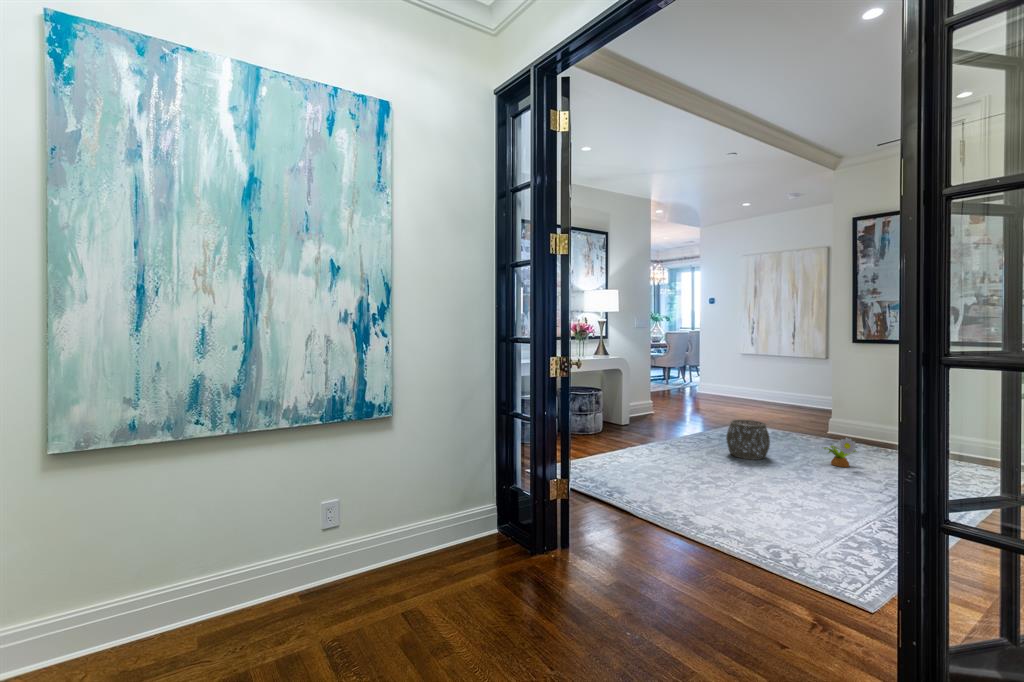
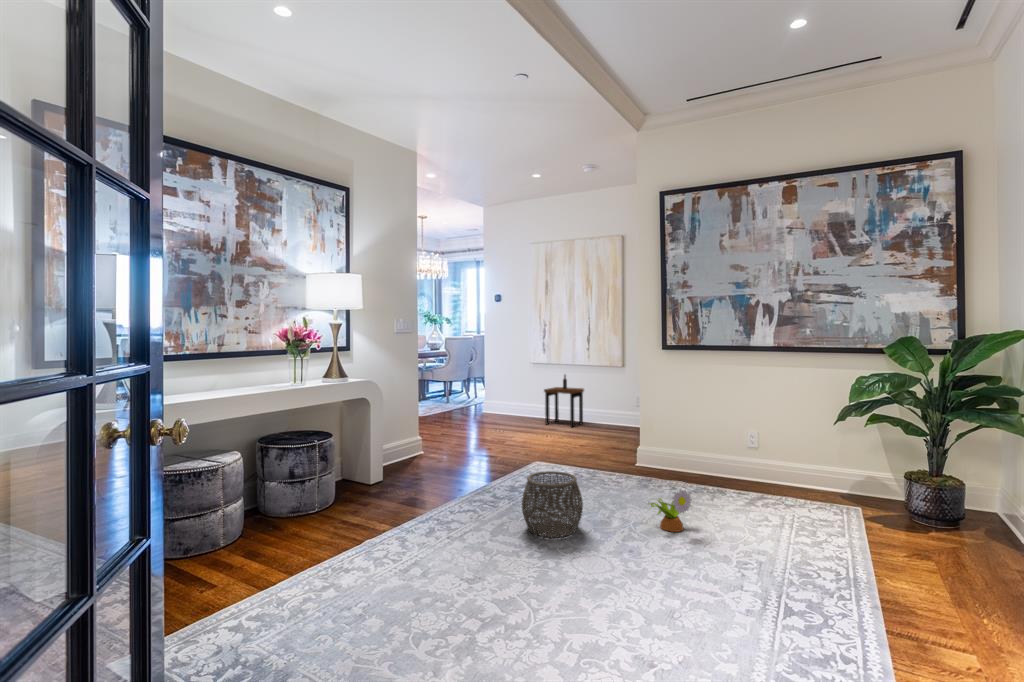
side table: none [750,363,787,406] -> present [544,375,584,427]

